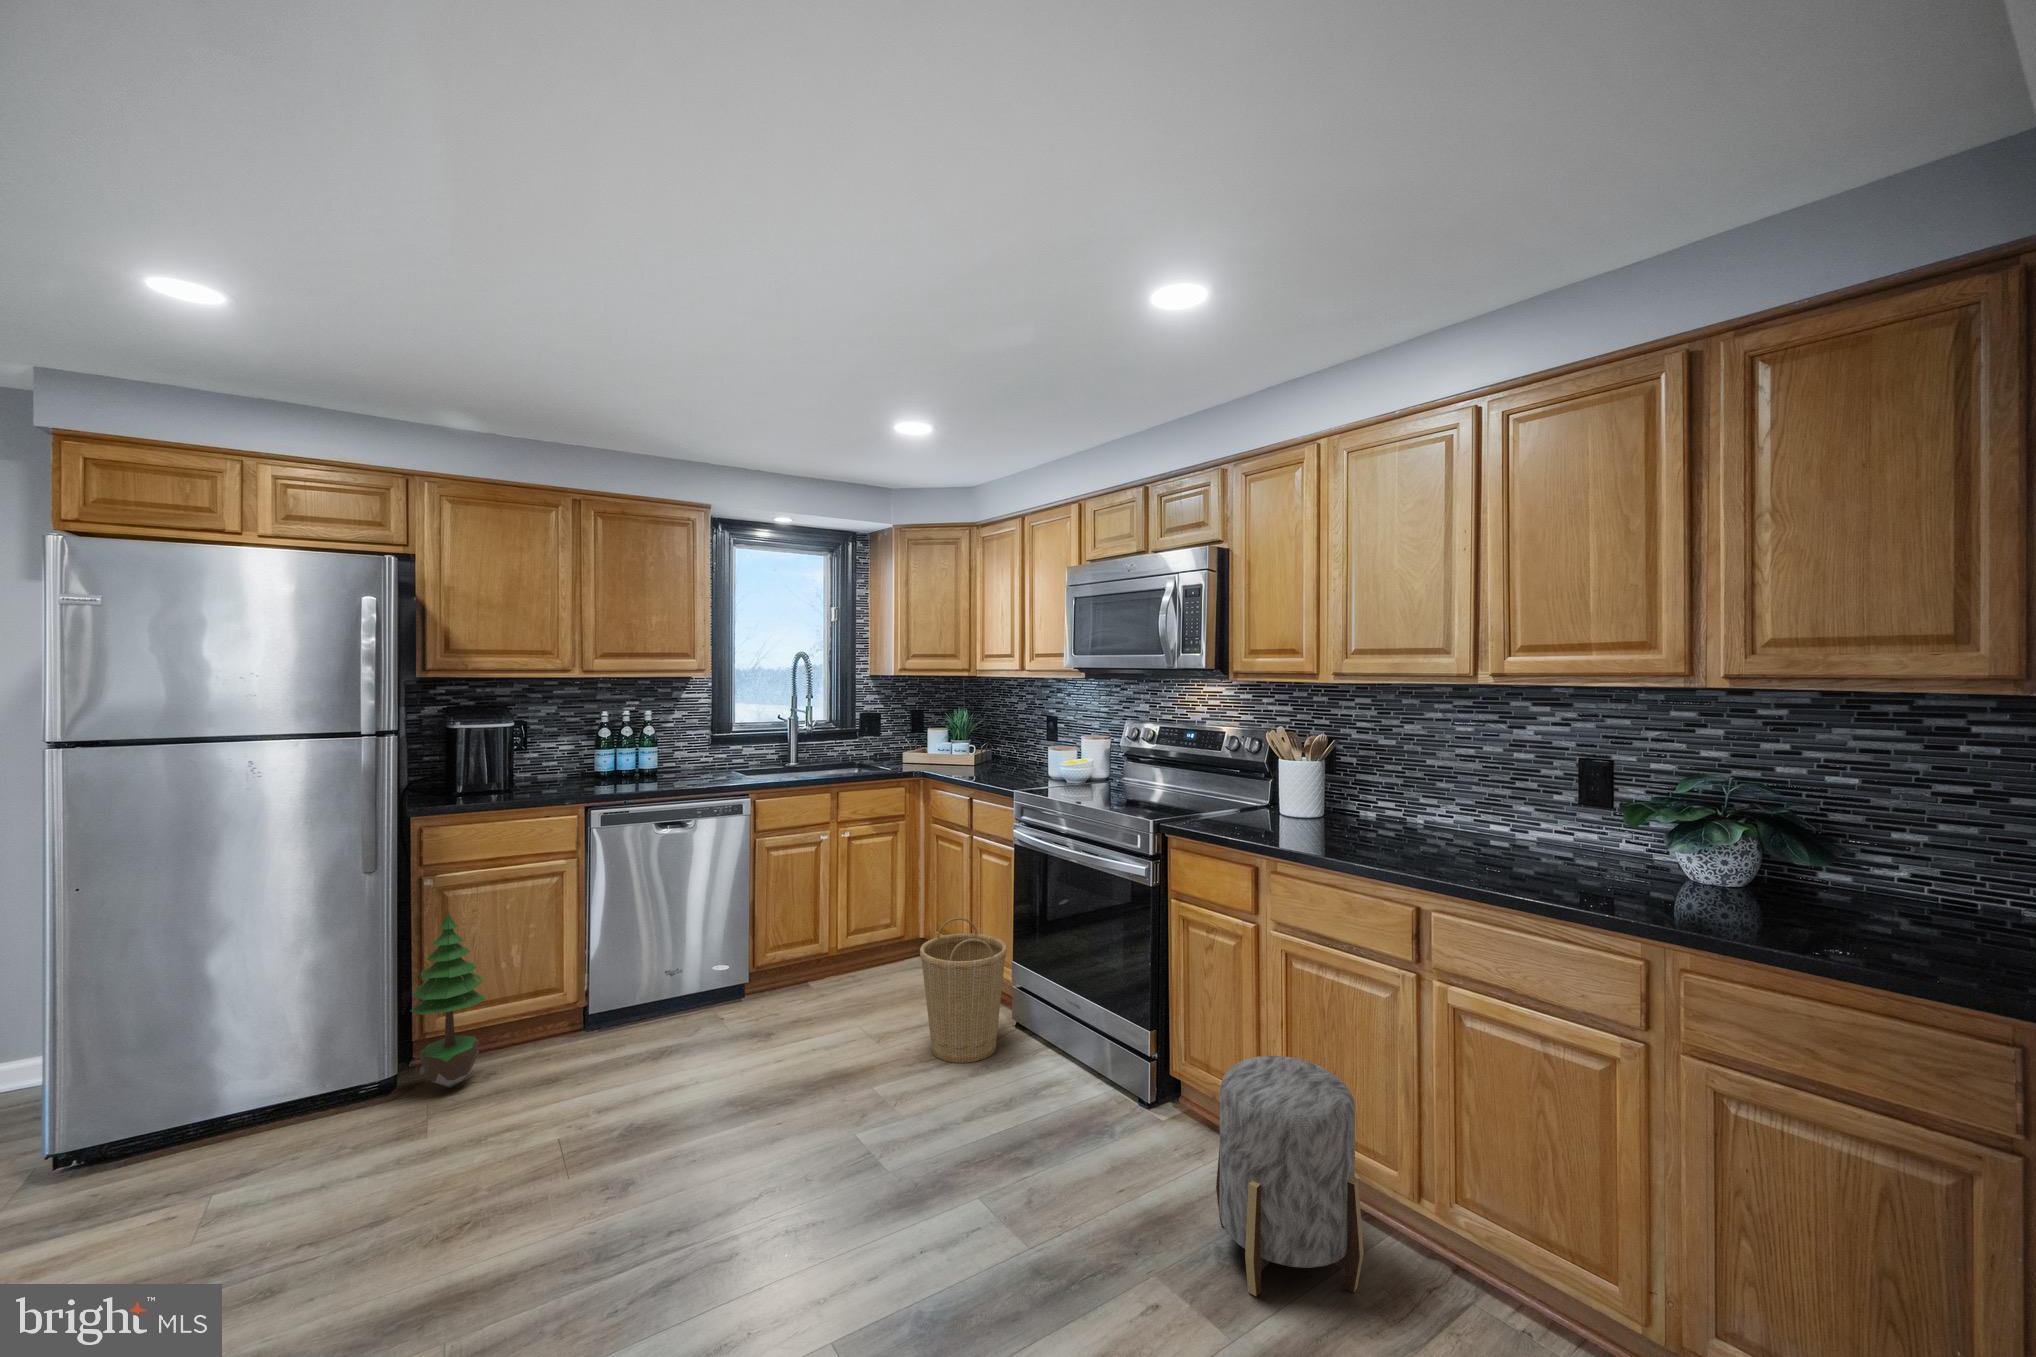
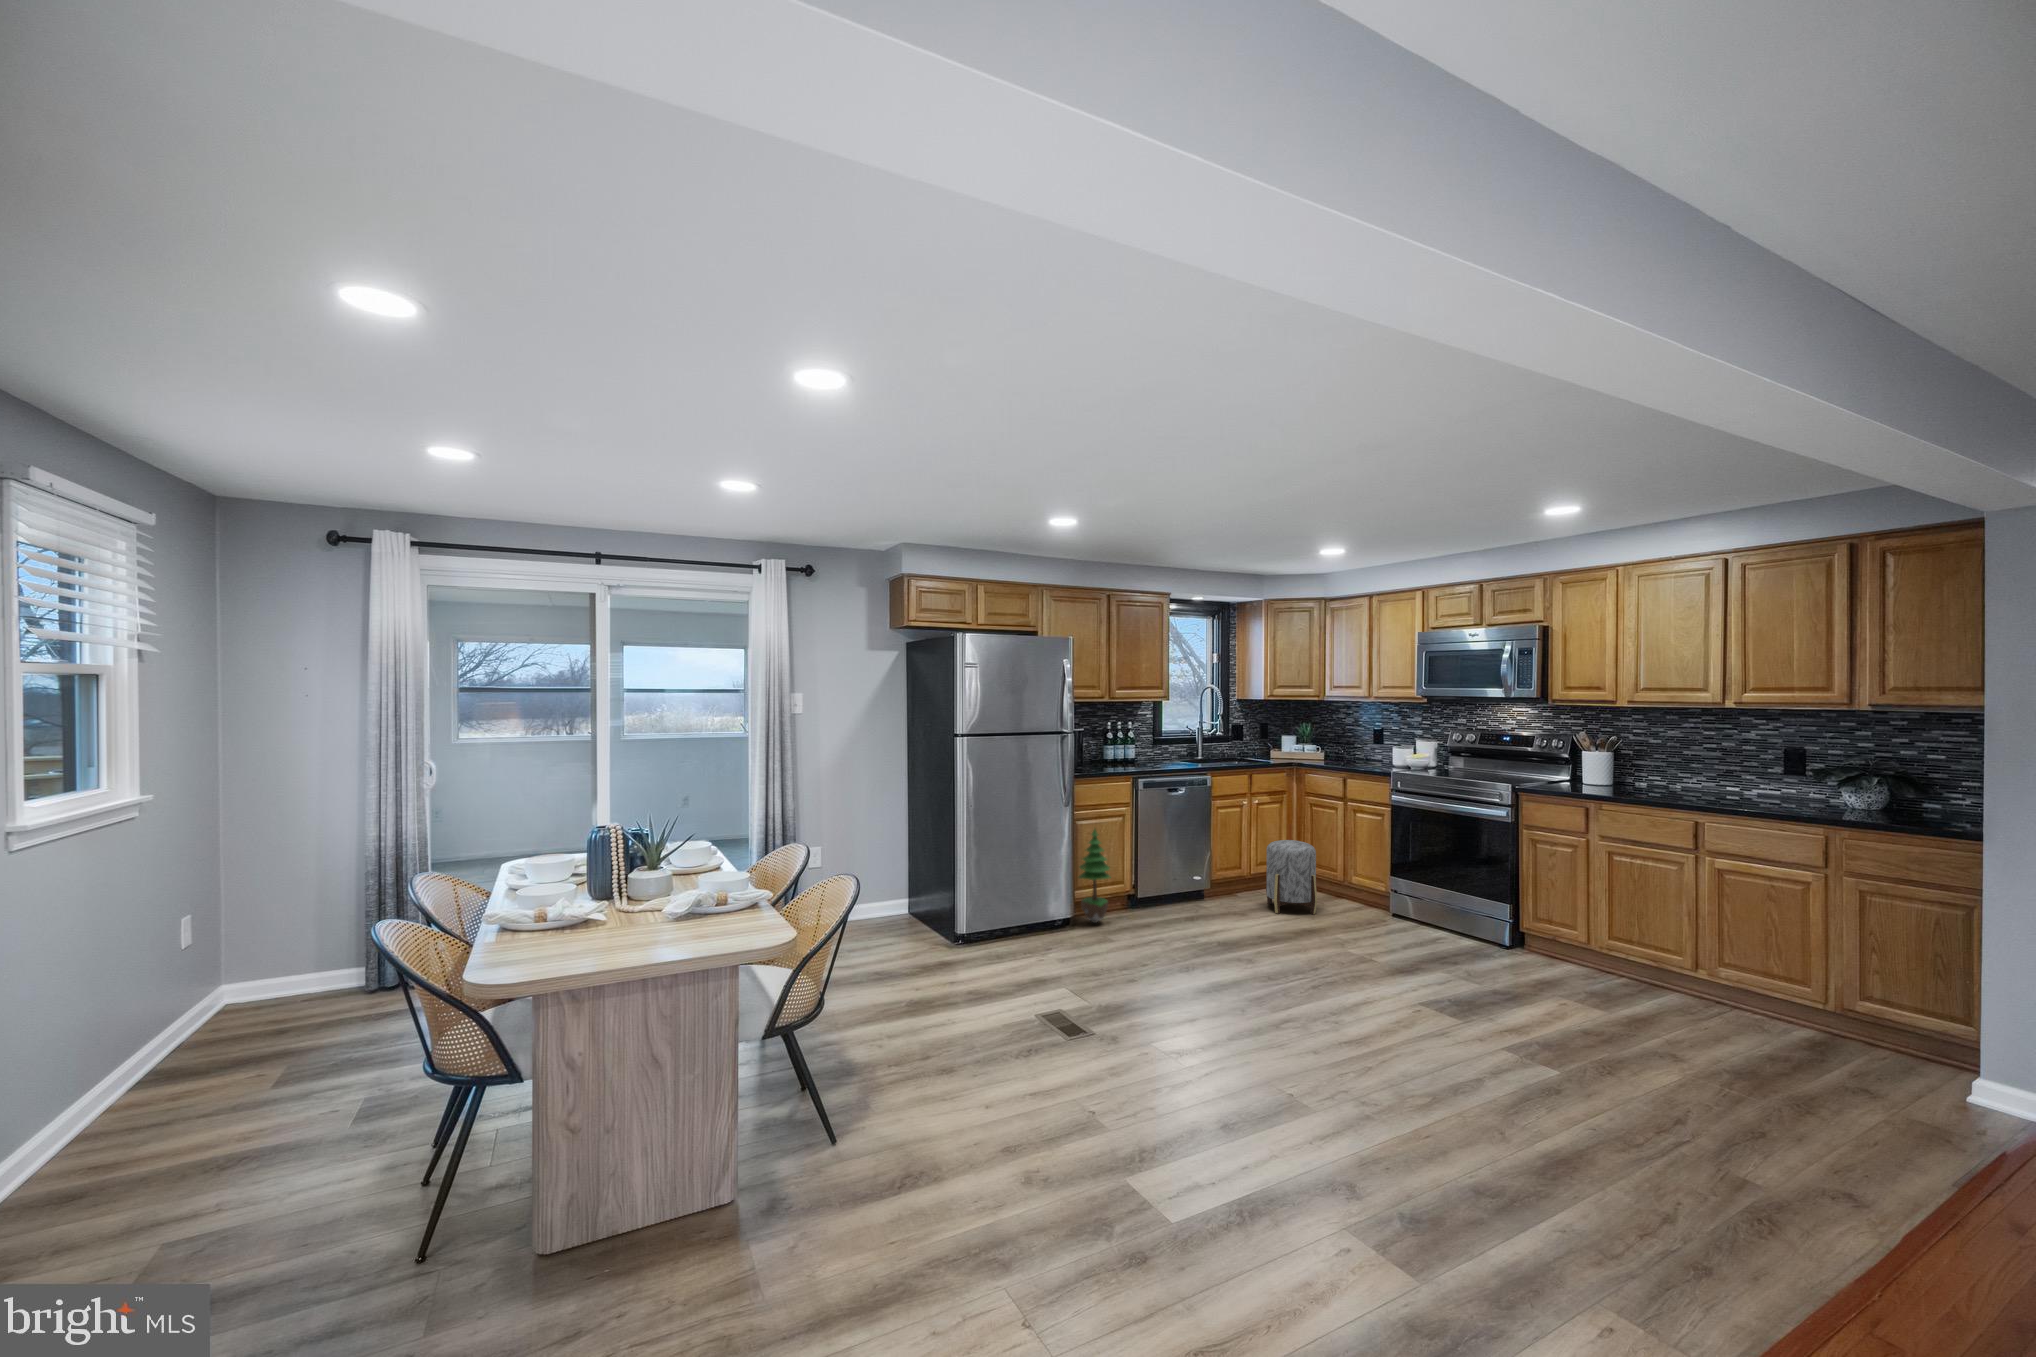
basket: present [920,918,1007,1063] -> none [1343,846,1399,927]
stool: present [1216,1056,1364,1296] -> present [1266,840,1317,915]

